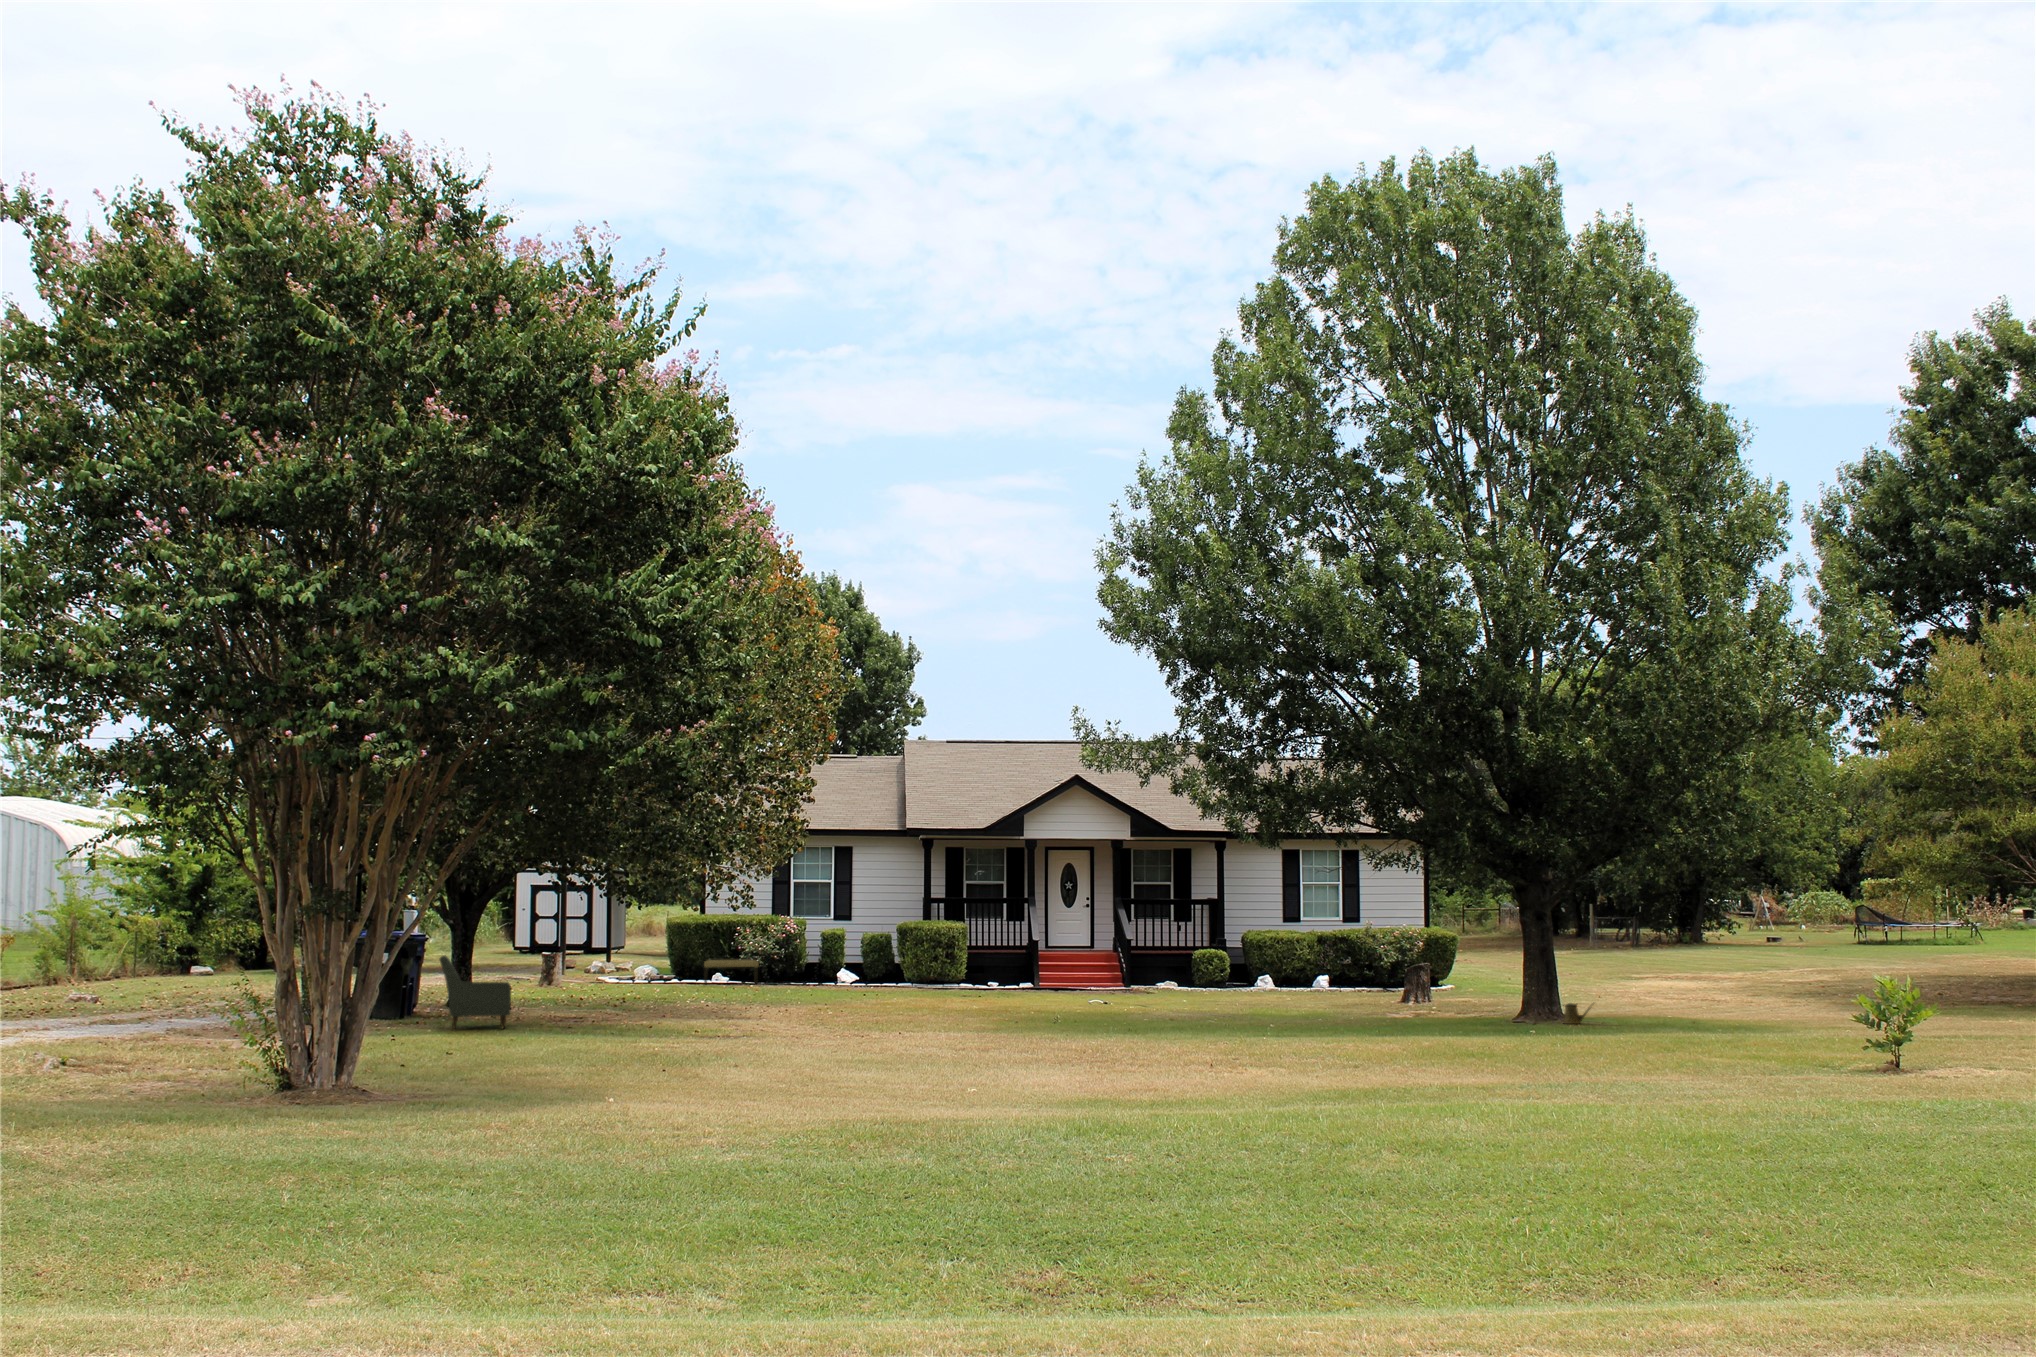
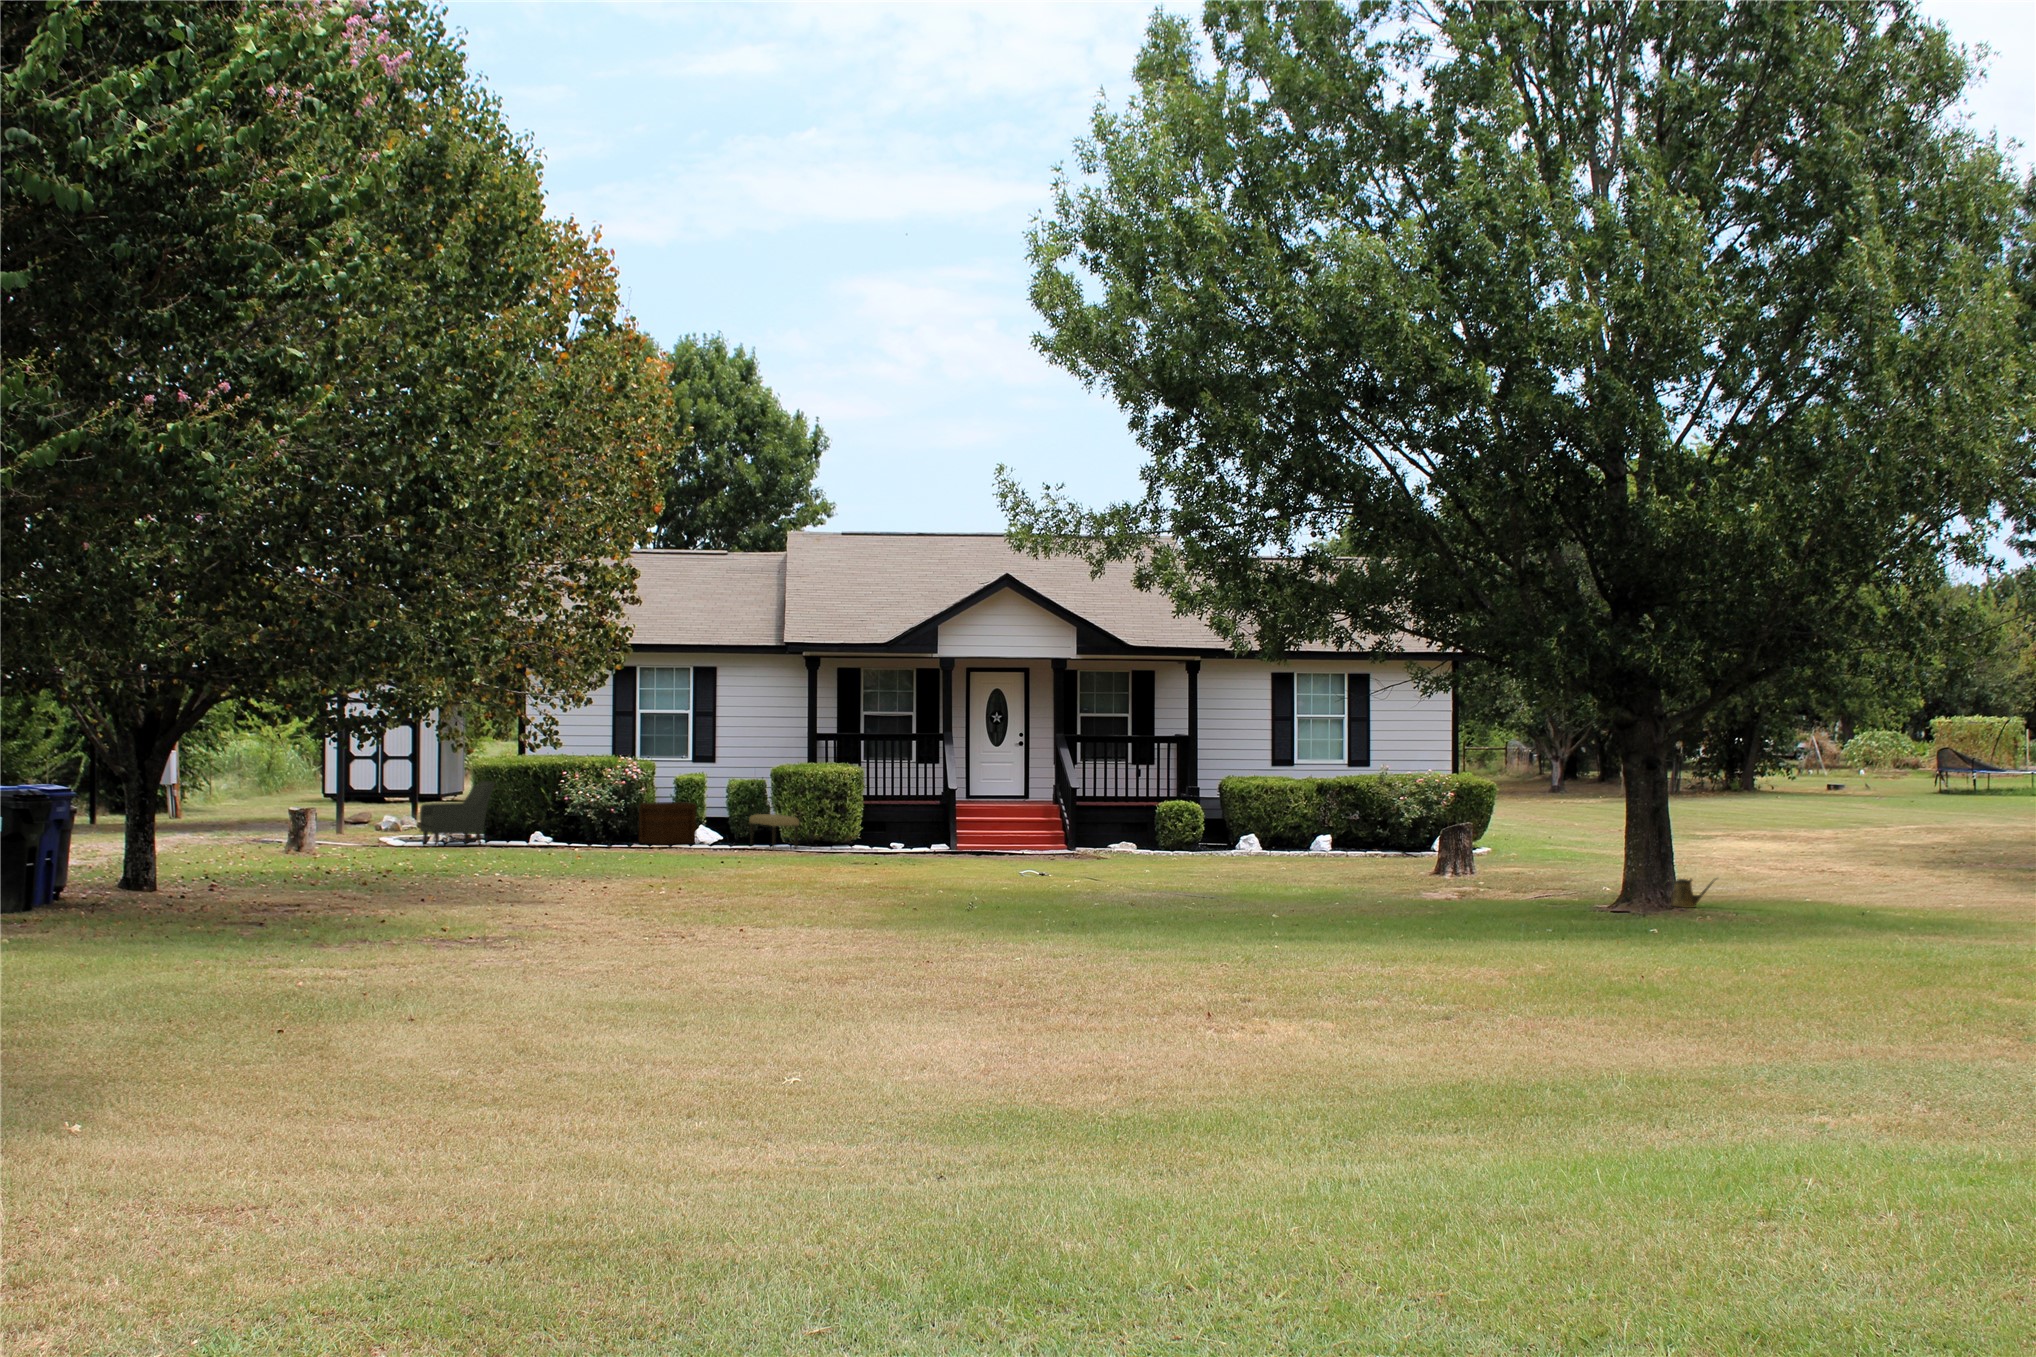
wooden crate: none [794,951,838,985] -> present [639,802,697,845]
chair: present [439,955,511,1030] -> present [420,781,495,846]
bench: present [704,960,759,984] -> present [749,814,799,849]

